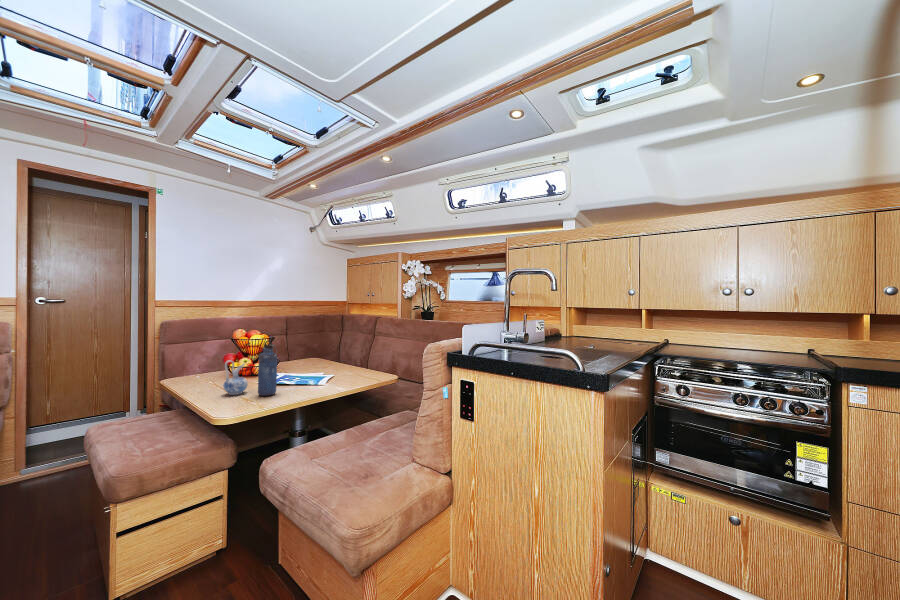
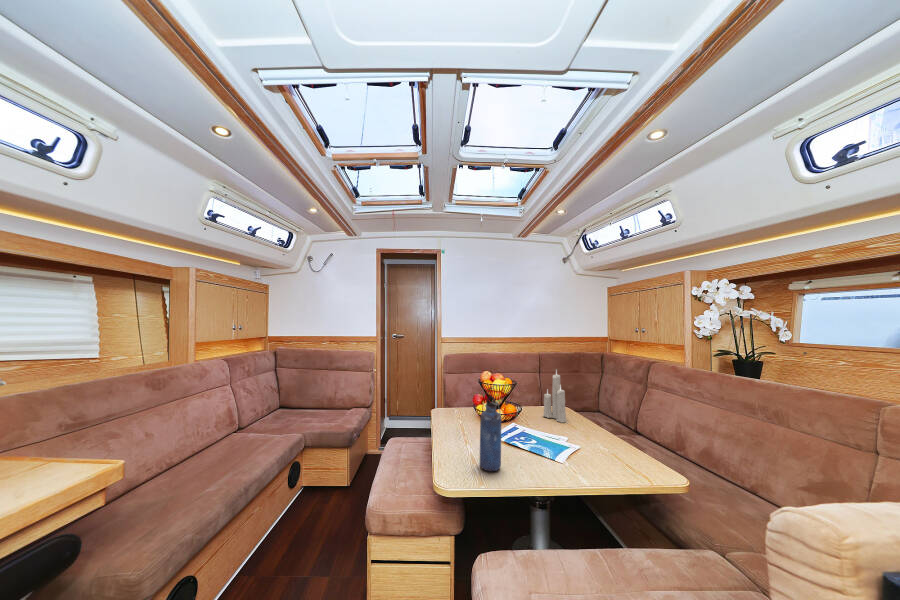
candle: none [297,323,317,366] -> present [543,372,566,422]
ceramic pitcher: present [223,360,248,395] -> none [450,412,474,455]

